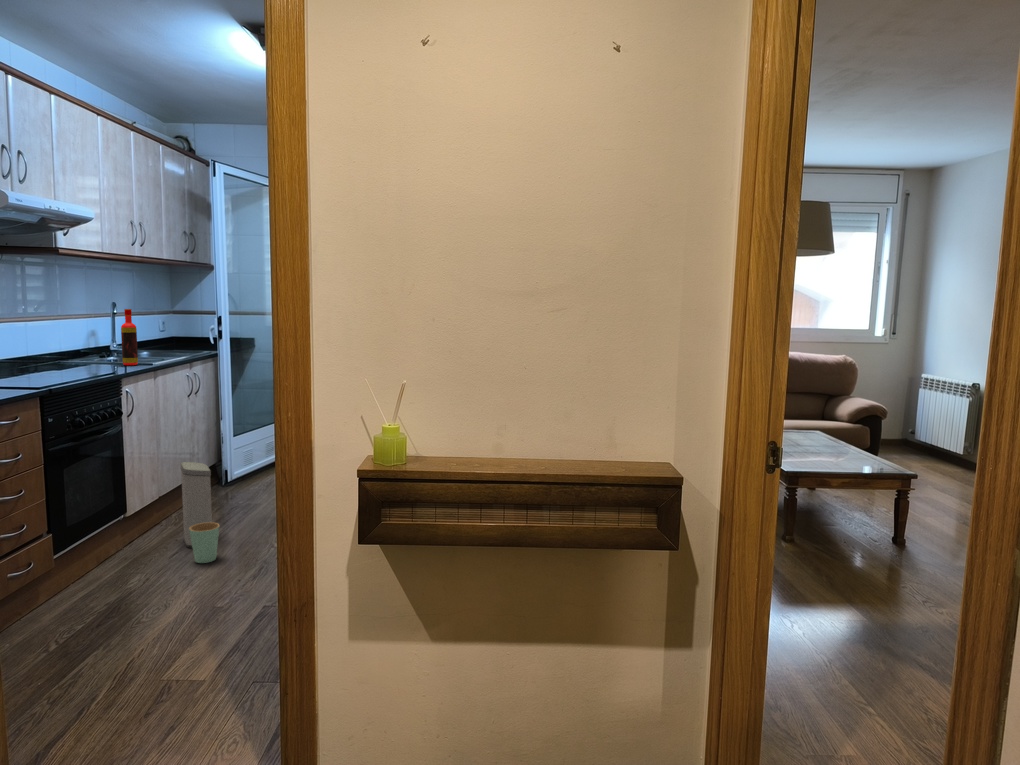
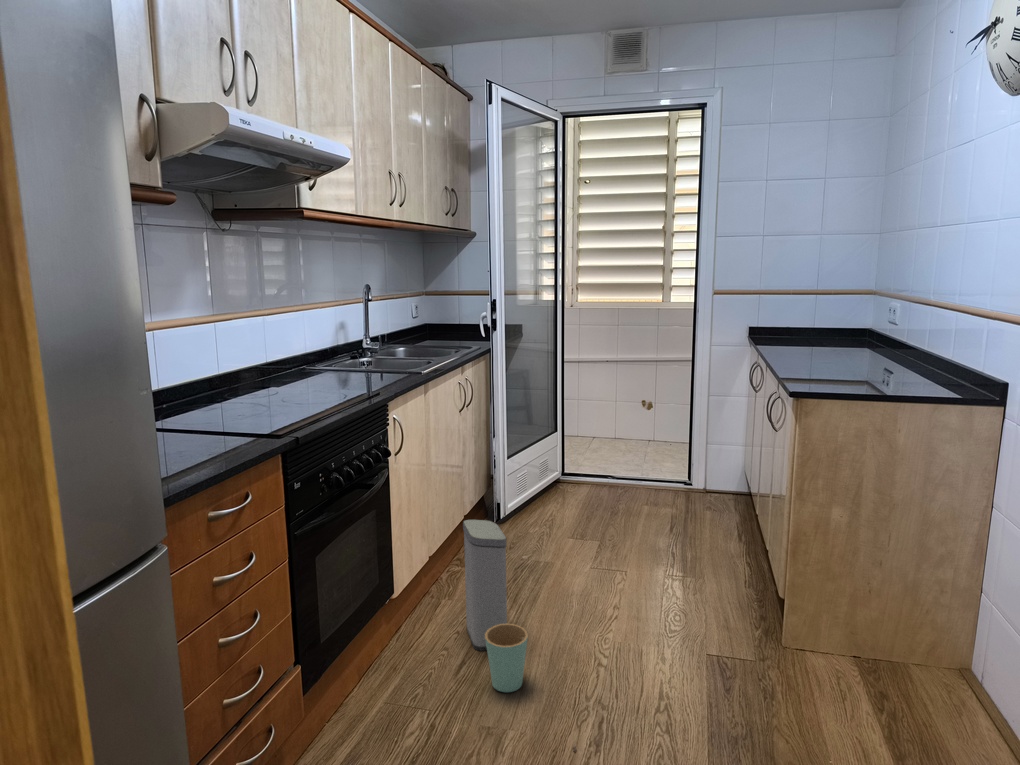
bottle: present [121,309,138,365] -> none [382,295,404,377]

